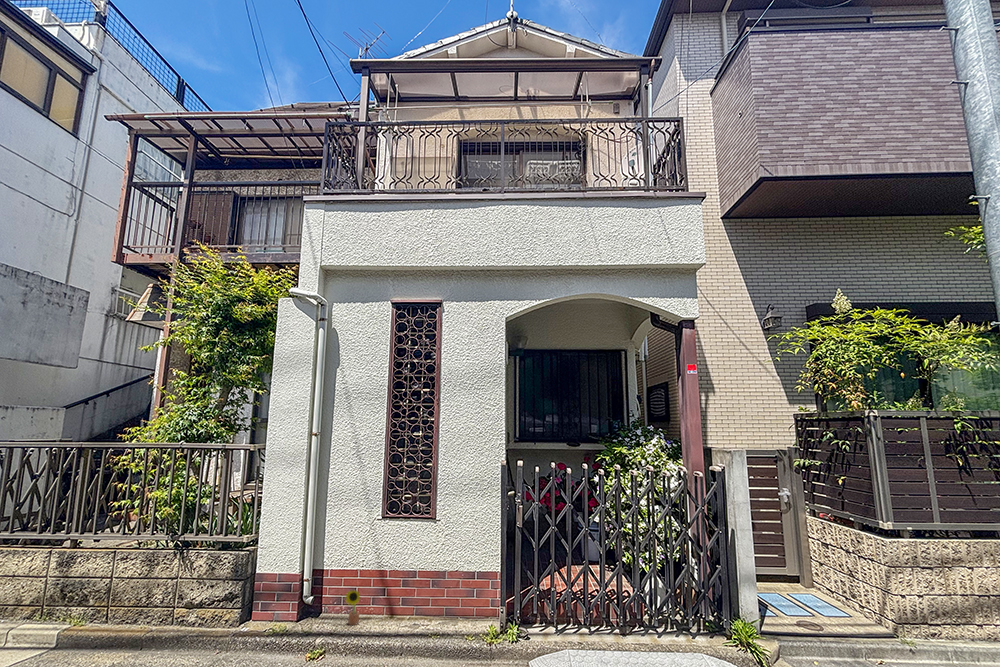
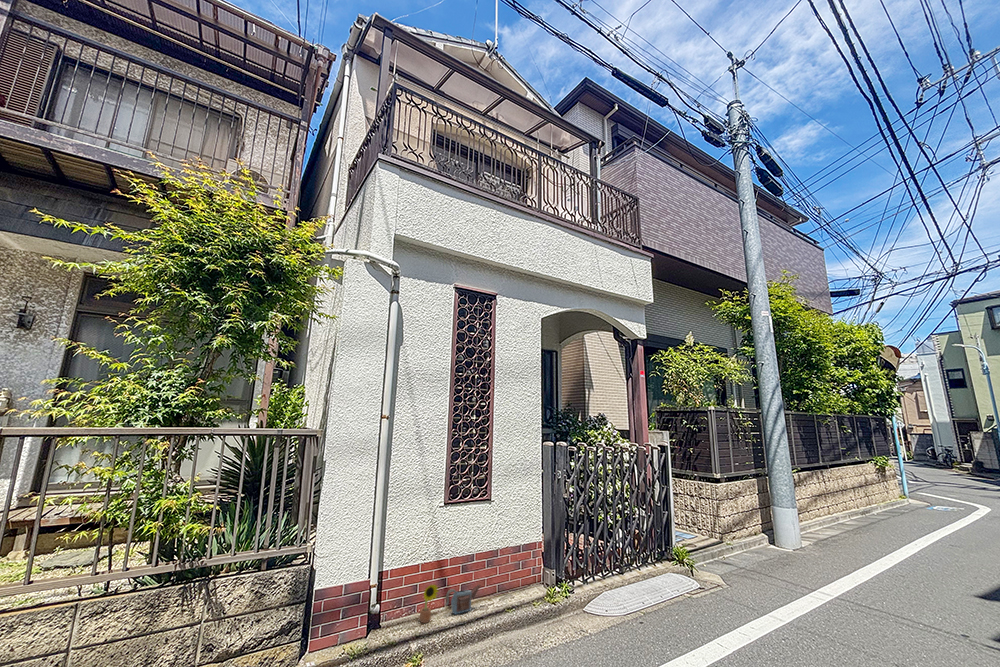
watering can: none [373,600,414,626] -> present [446,585,480,614]

